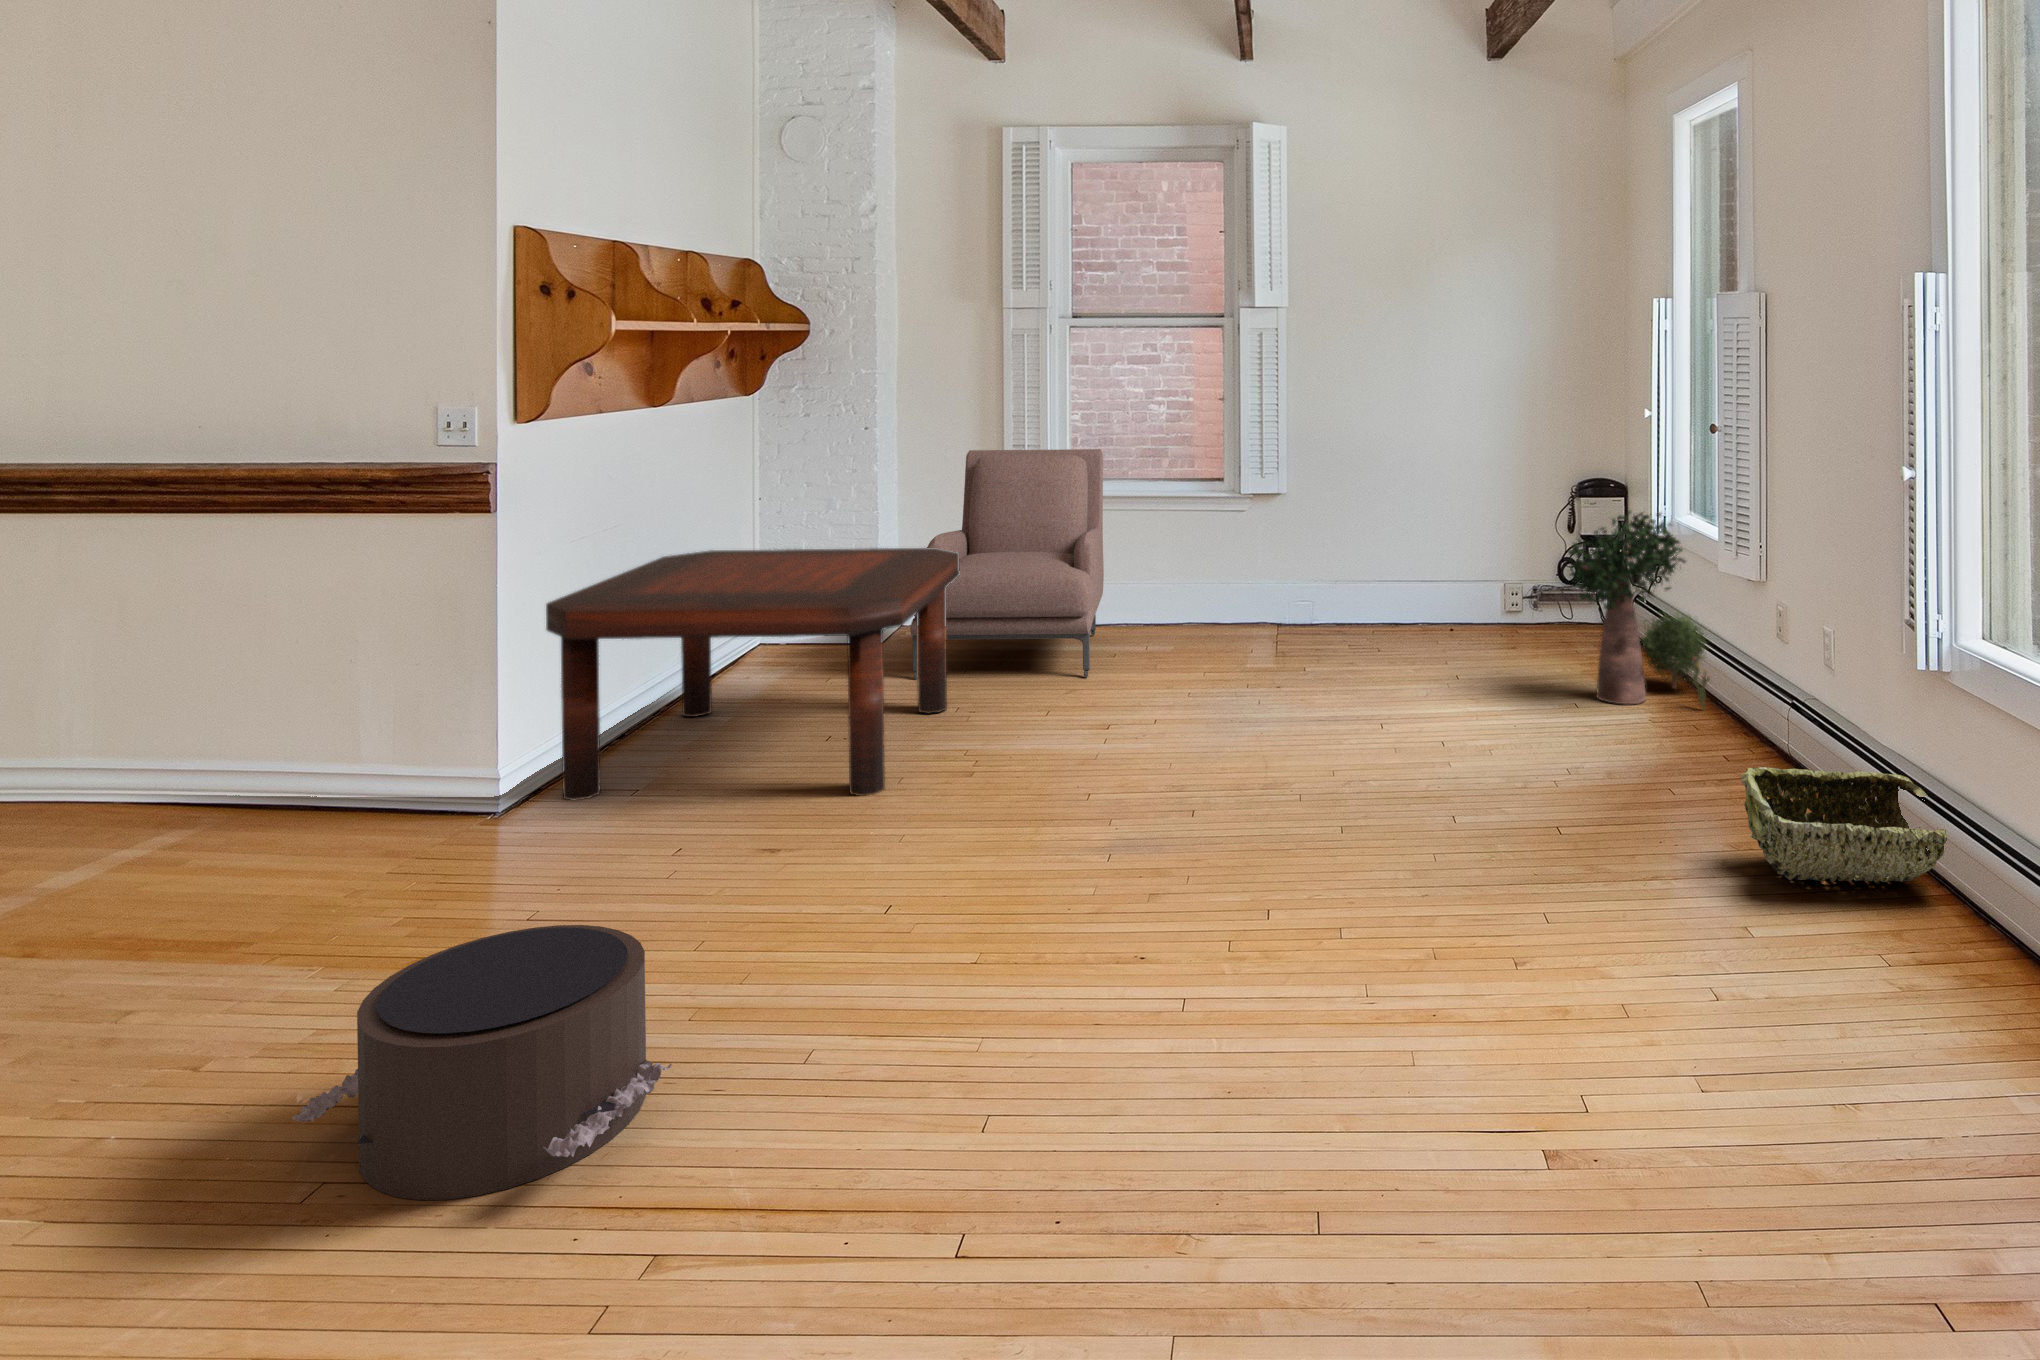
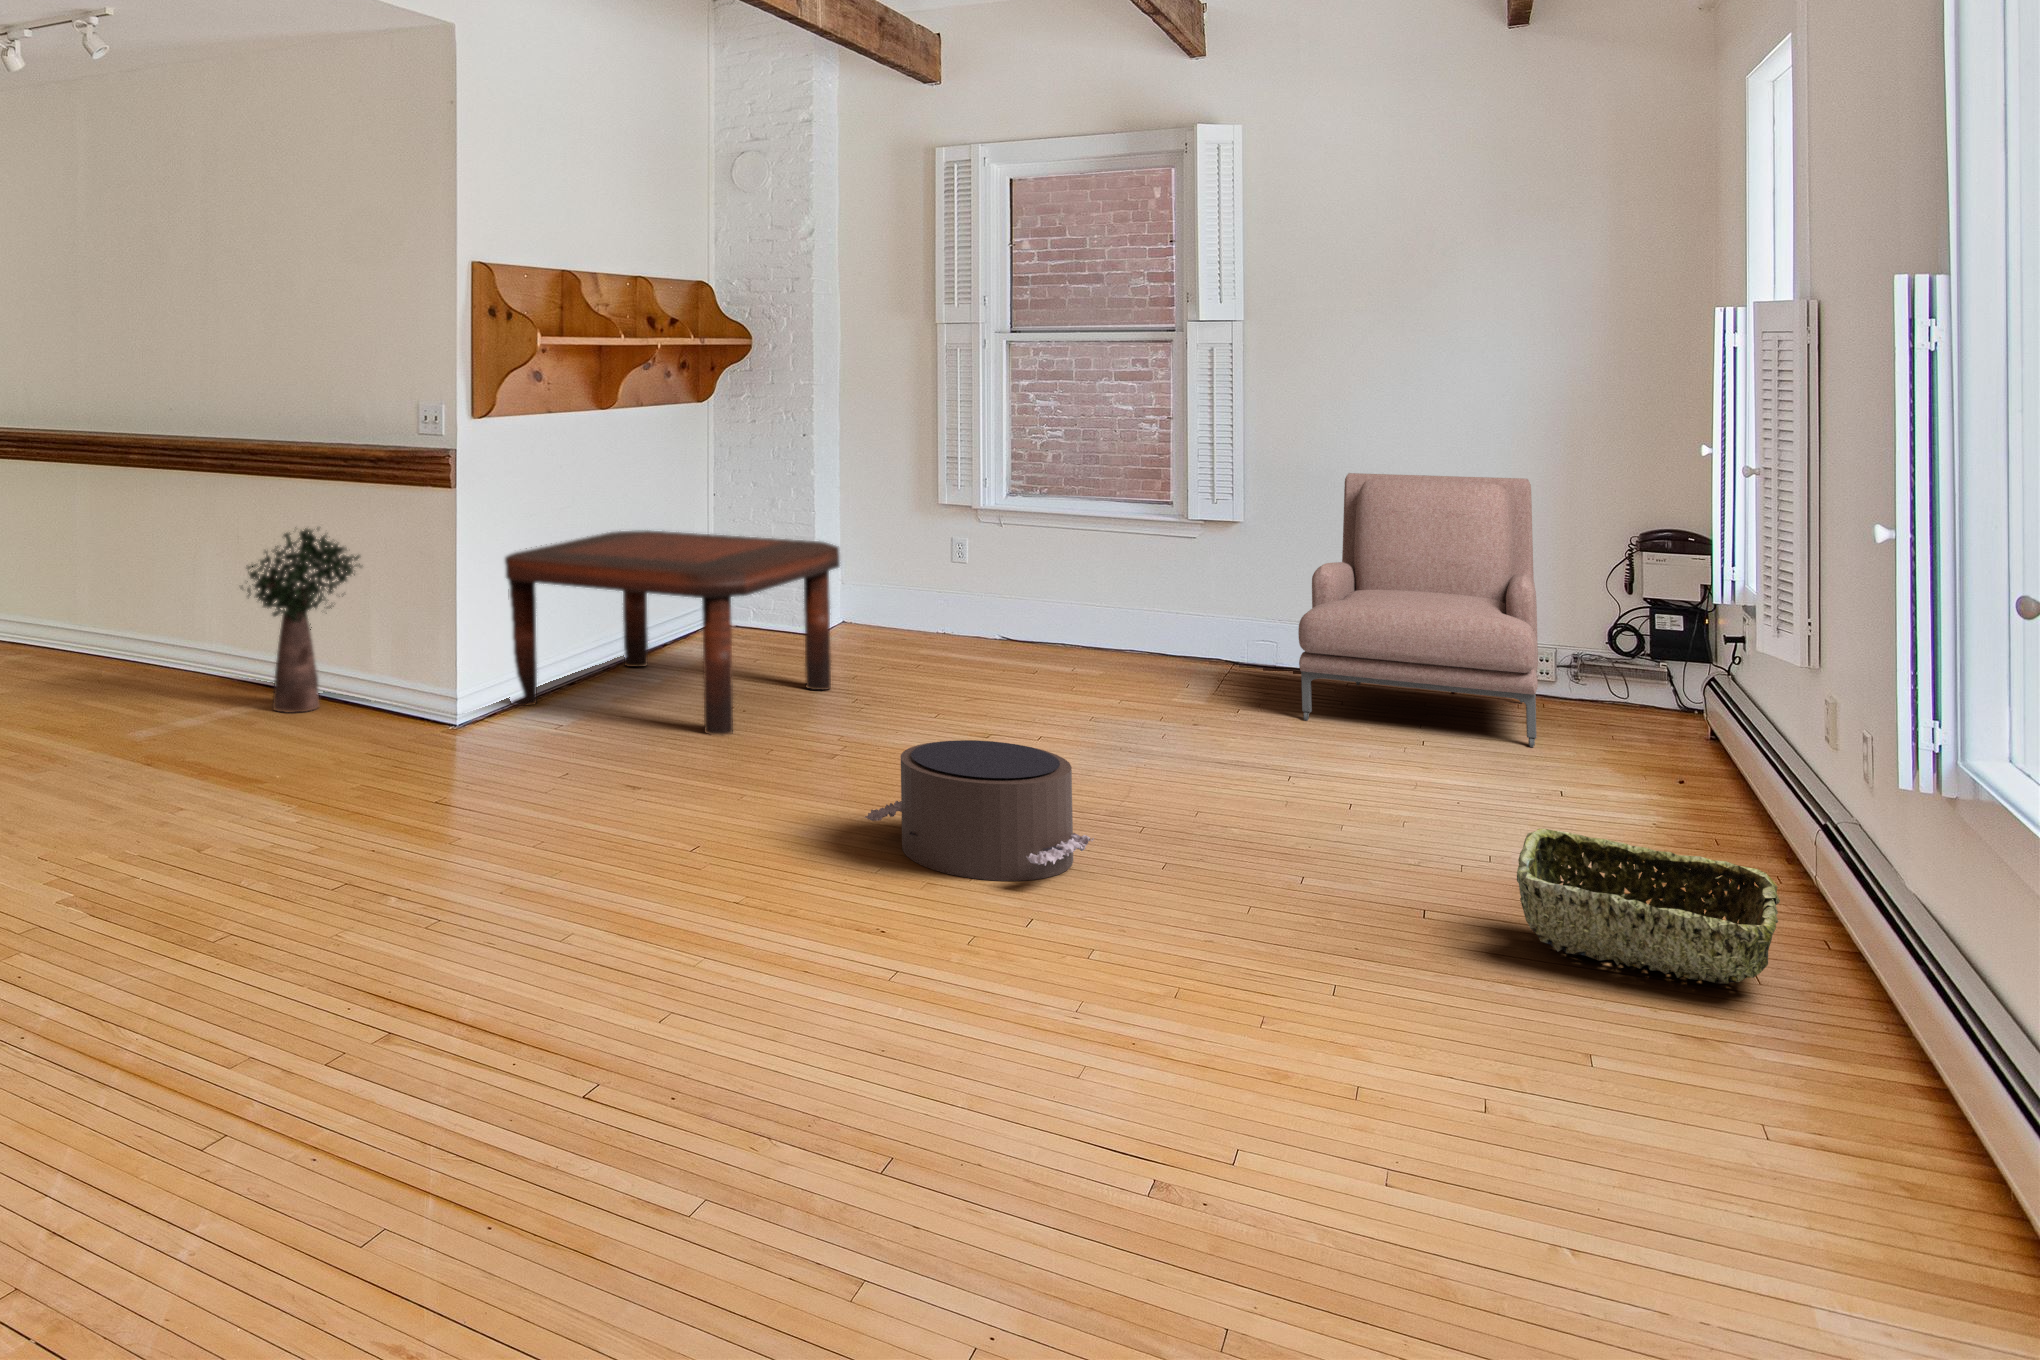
armchair: present [911,449,1104,680] -> present [1298,473,1538,747]
potted plant: present [1568,511,1710,709] -> present [241,528,360,713]
pouf: present [292,925,672,1200] -> present [865,740,1094,881]

